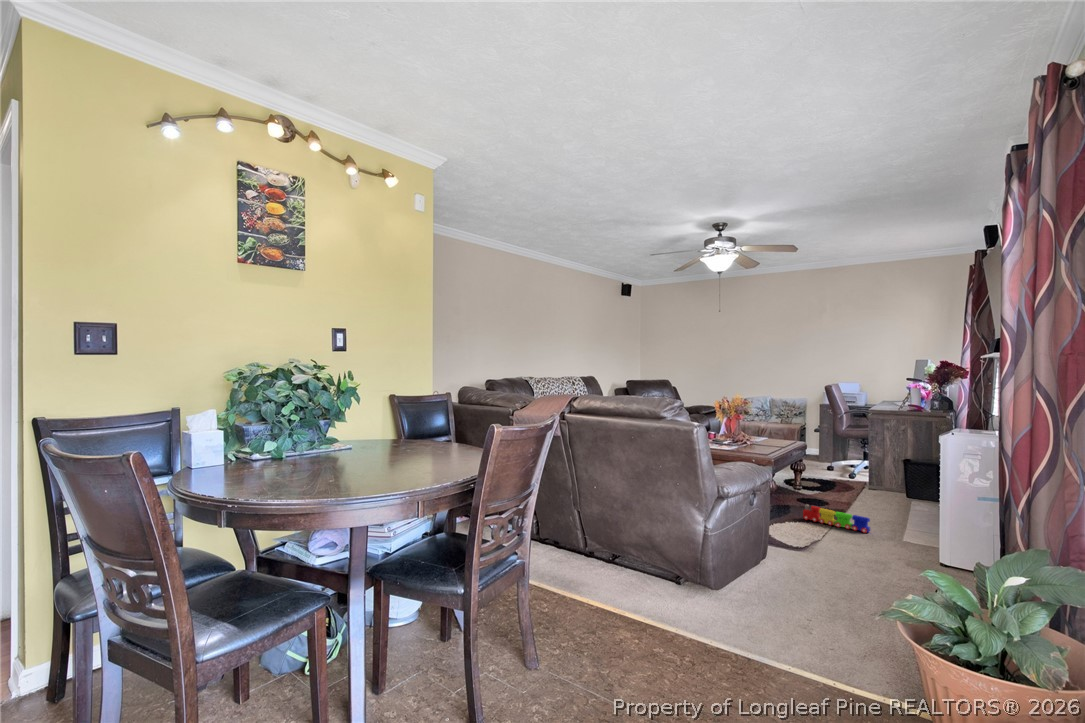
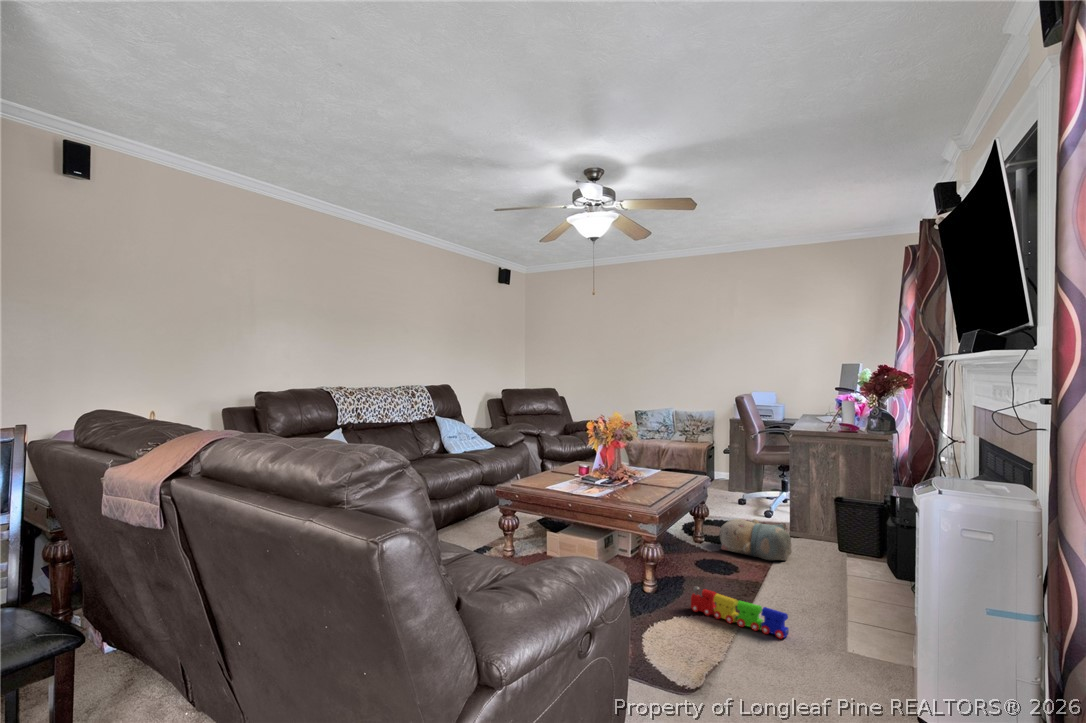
plush toy: none [816,472,872,499] -> present [719,519,792,560]

